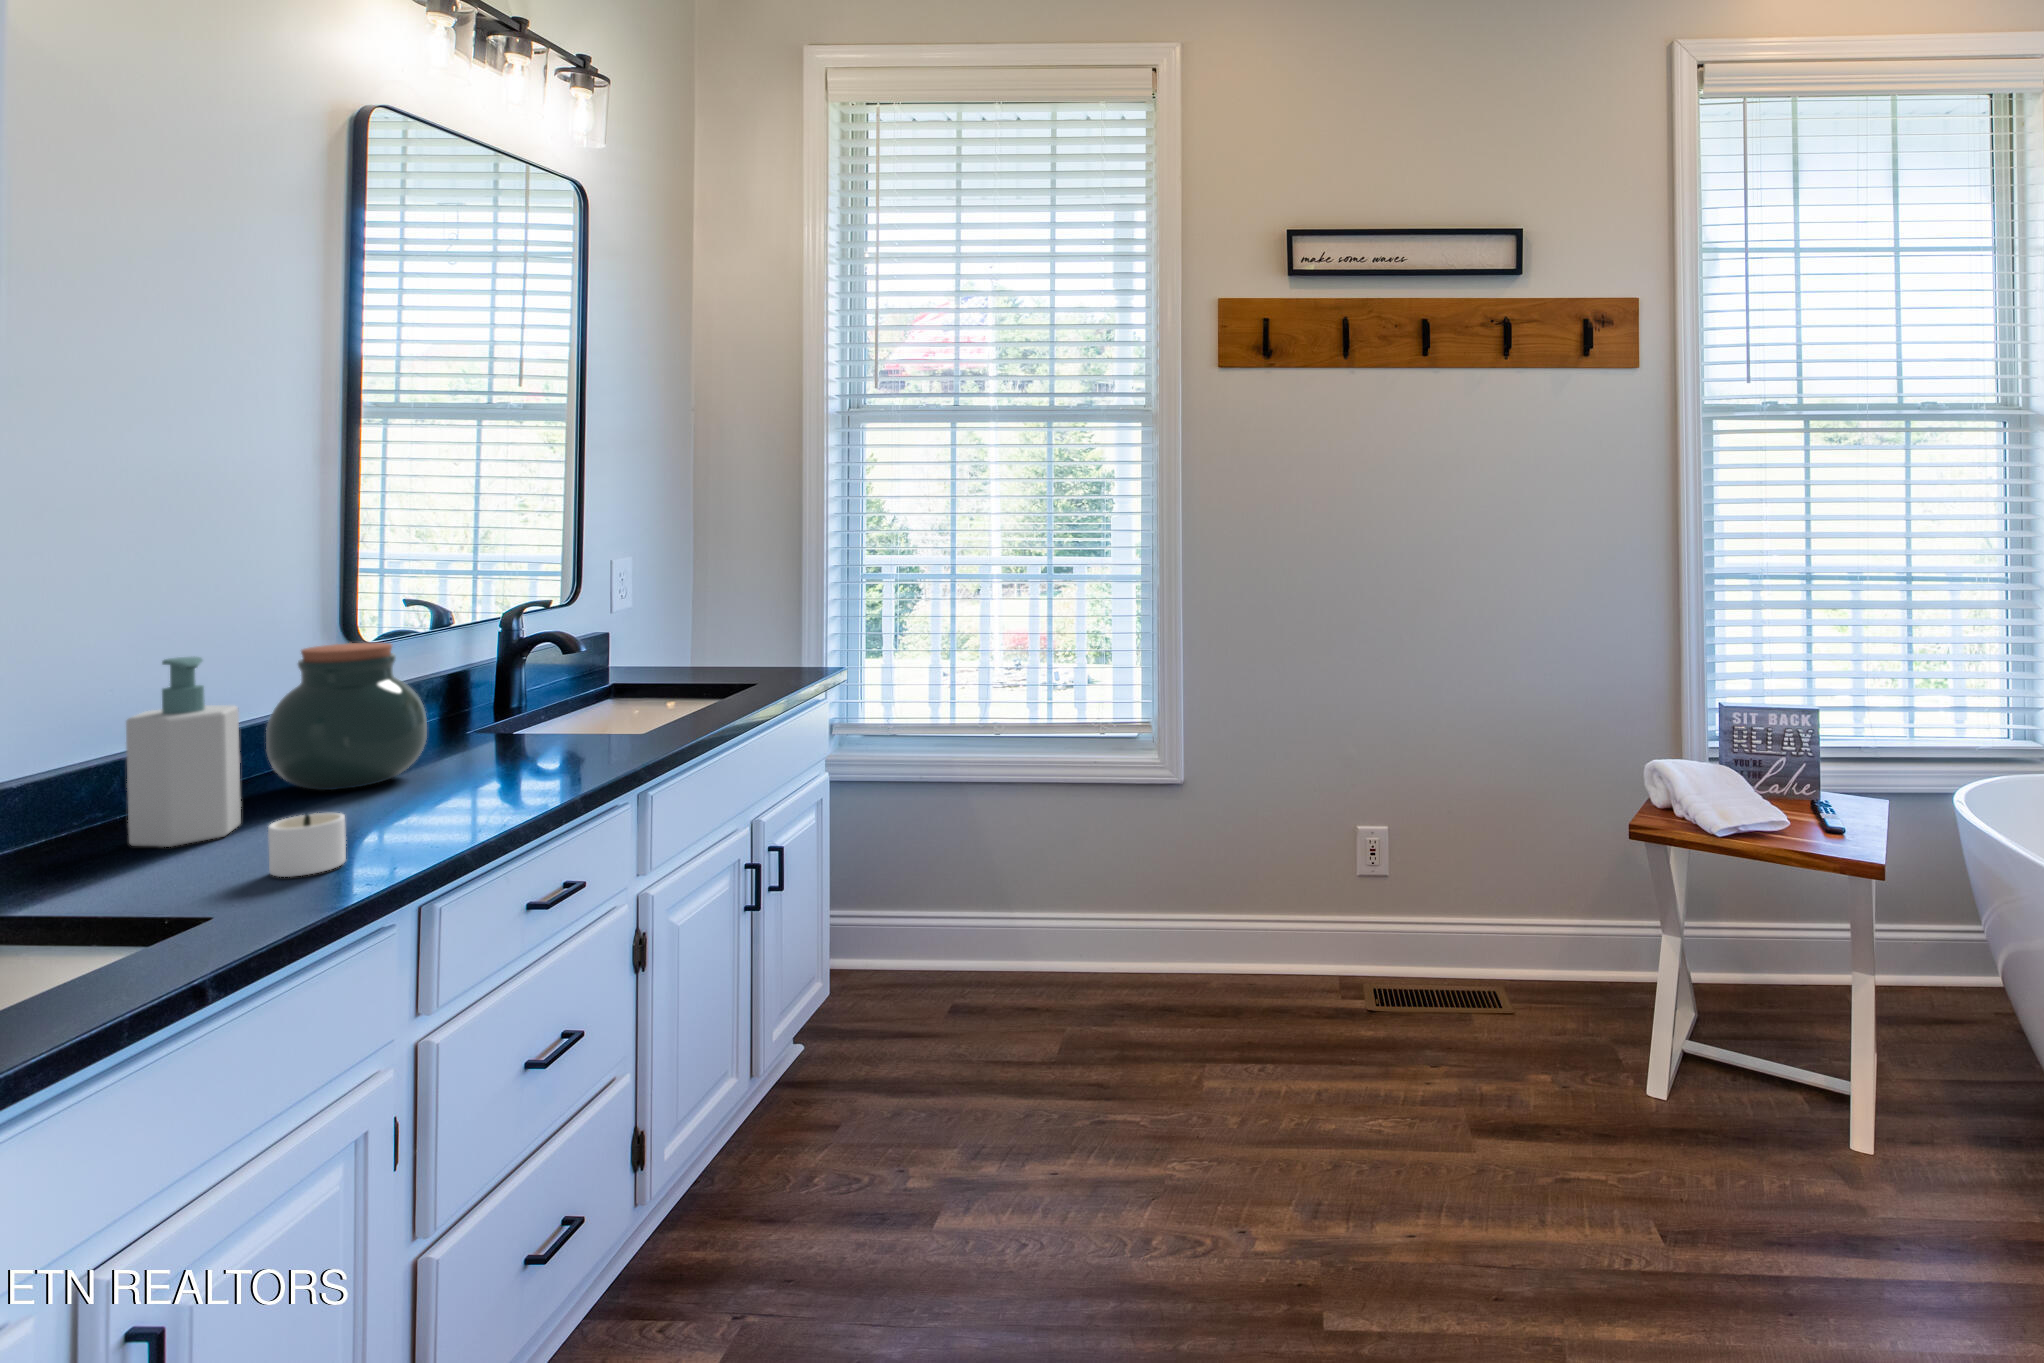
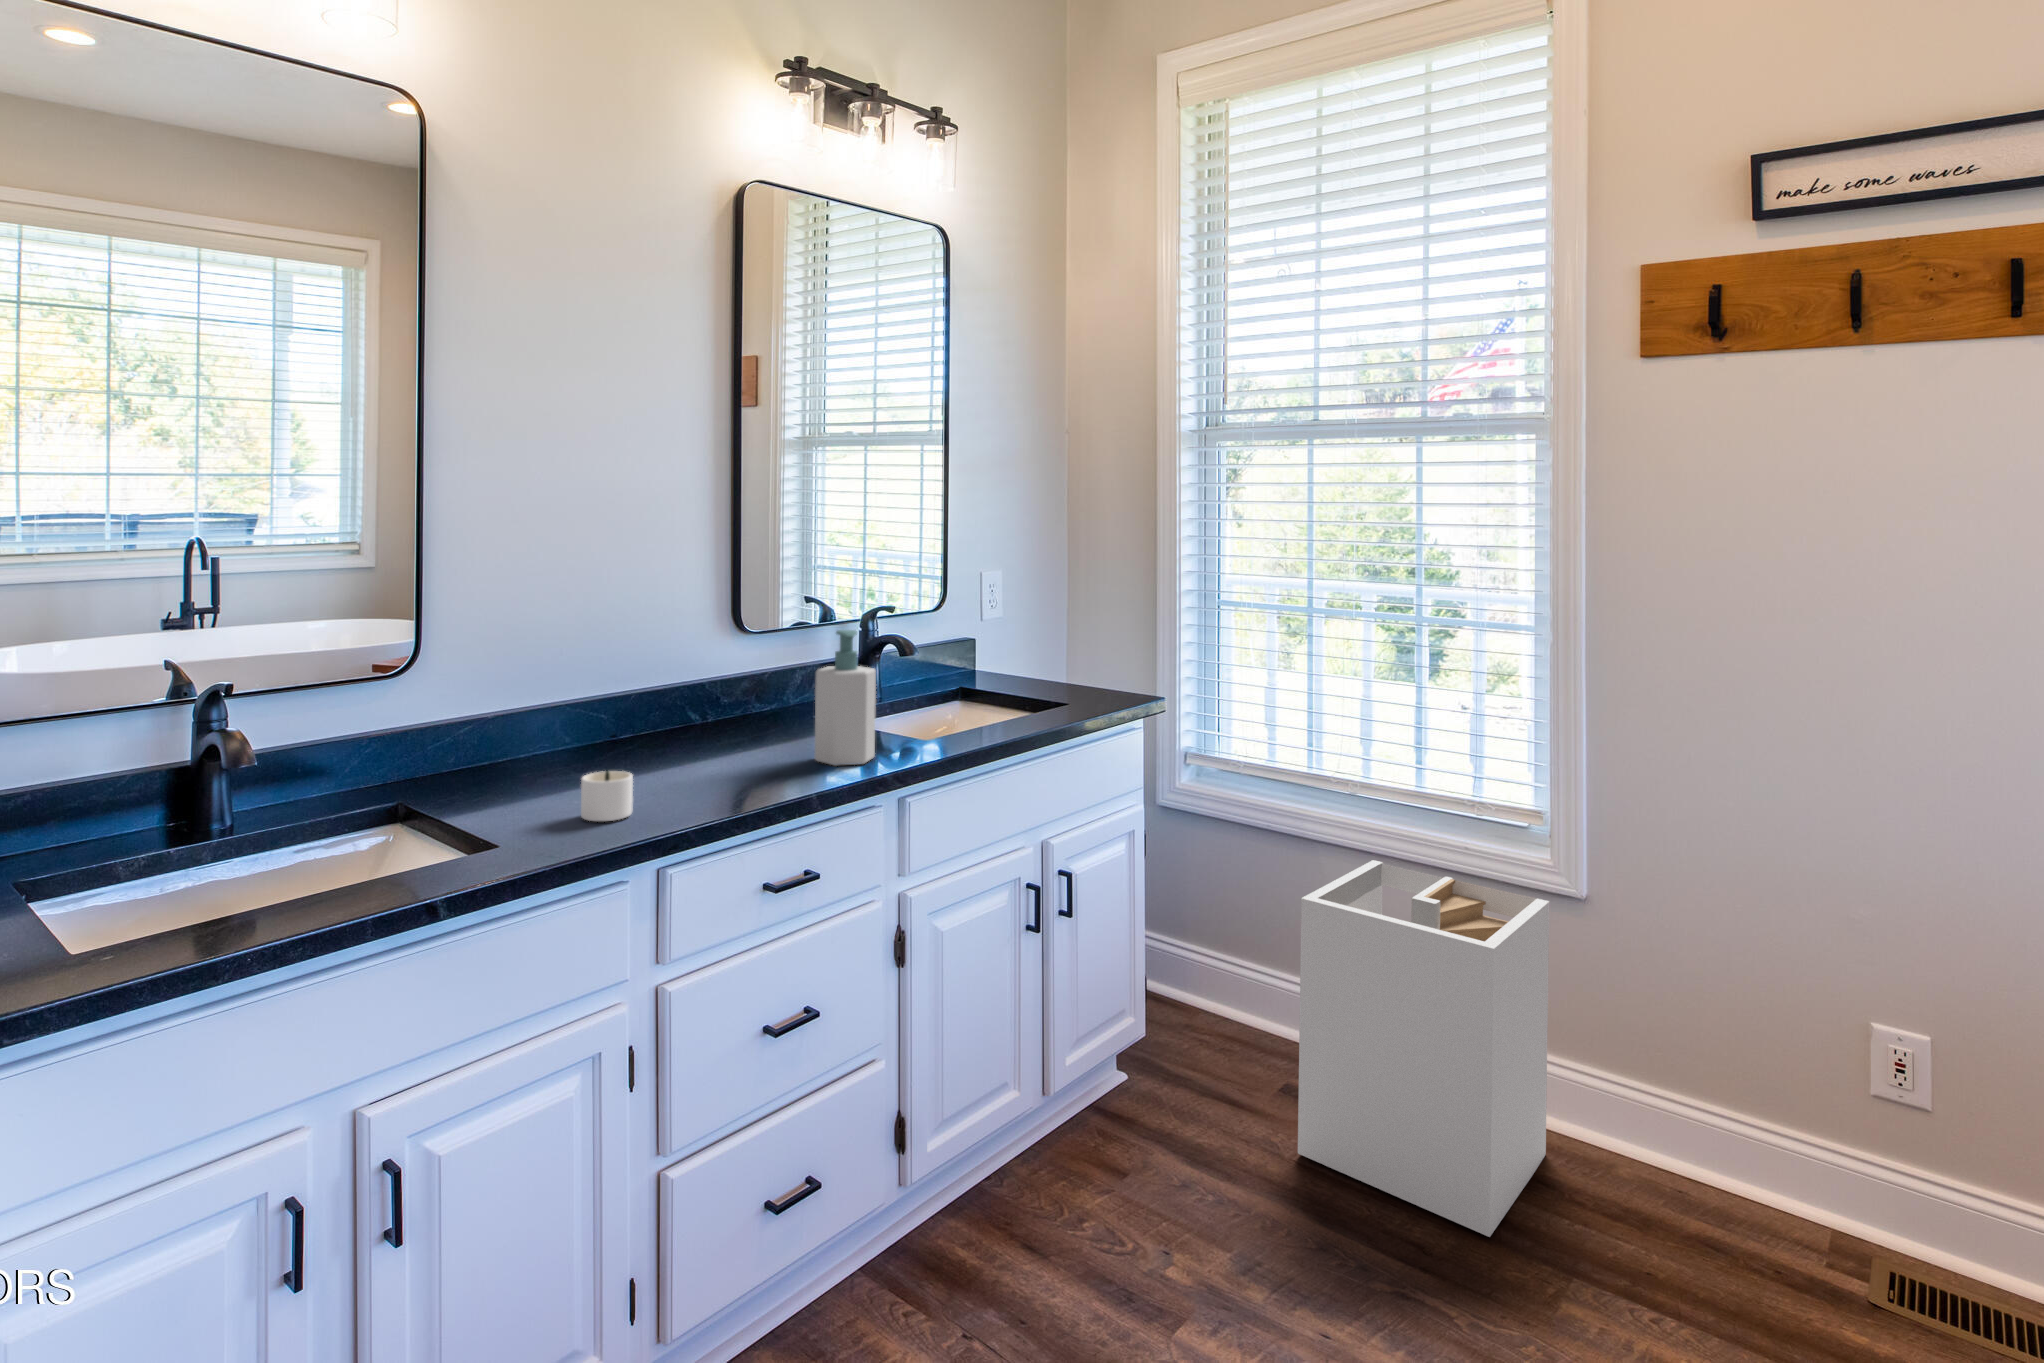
jar: present [266,643,427,790] -> none [669,633,774,751]
soap bottle: present [126,657,241,847] -> present [814,630,876,766]
laundry hamper: none [986,791,1166,1059] -> present [1298,860,1549,1237]

